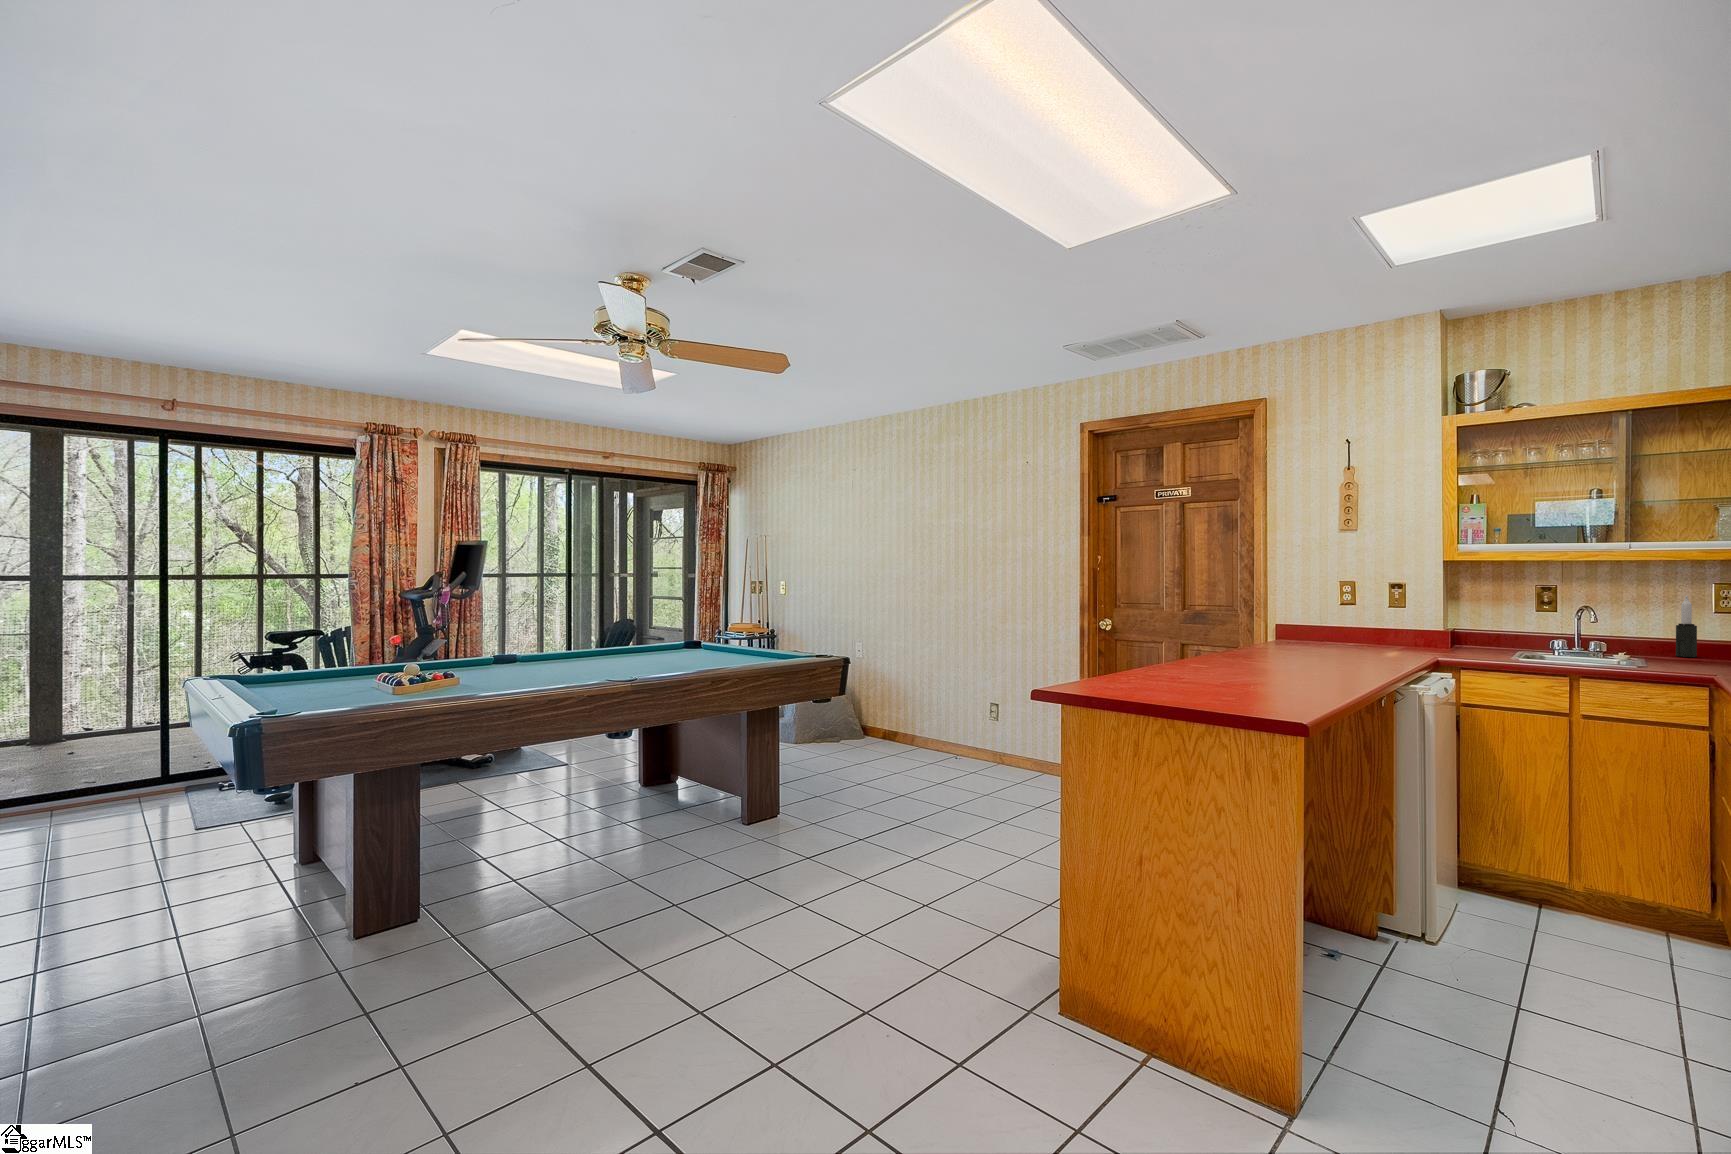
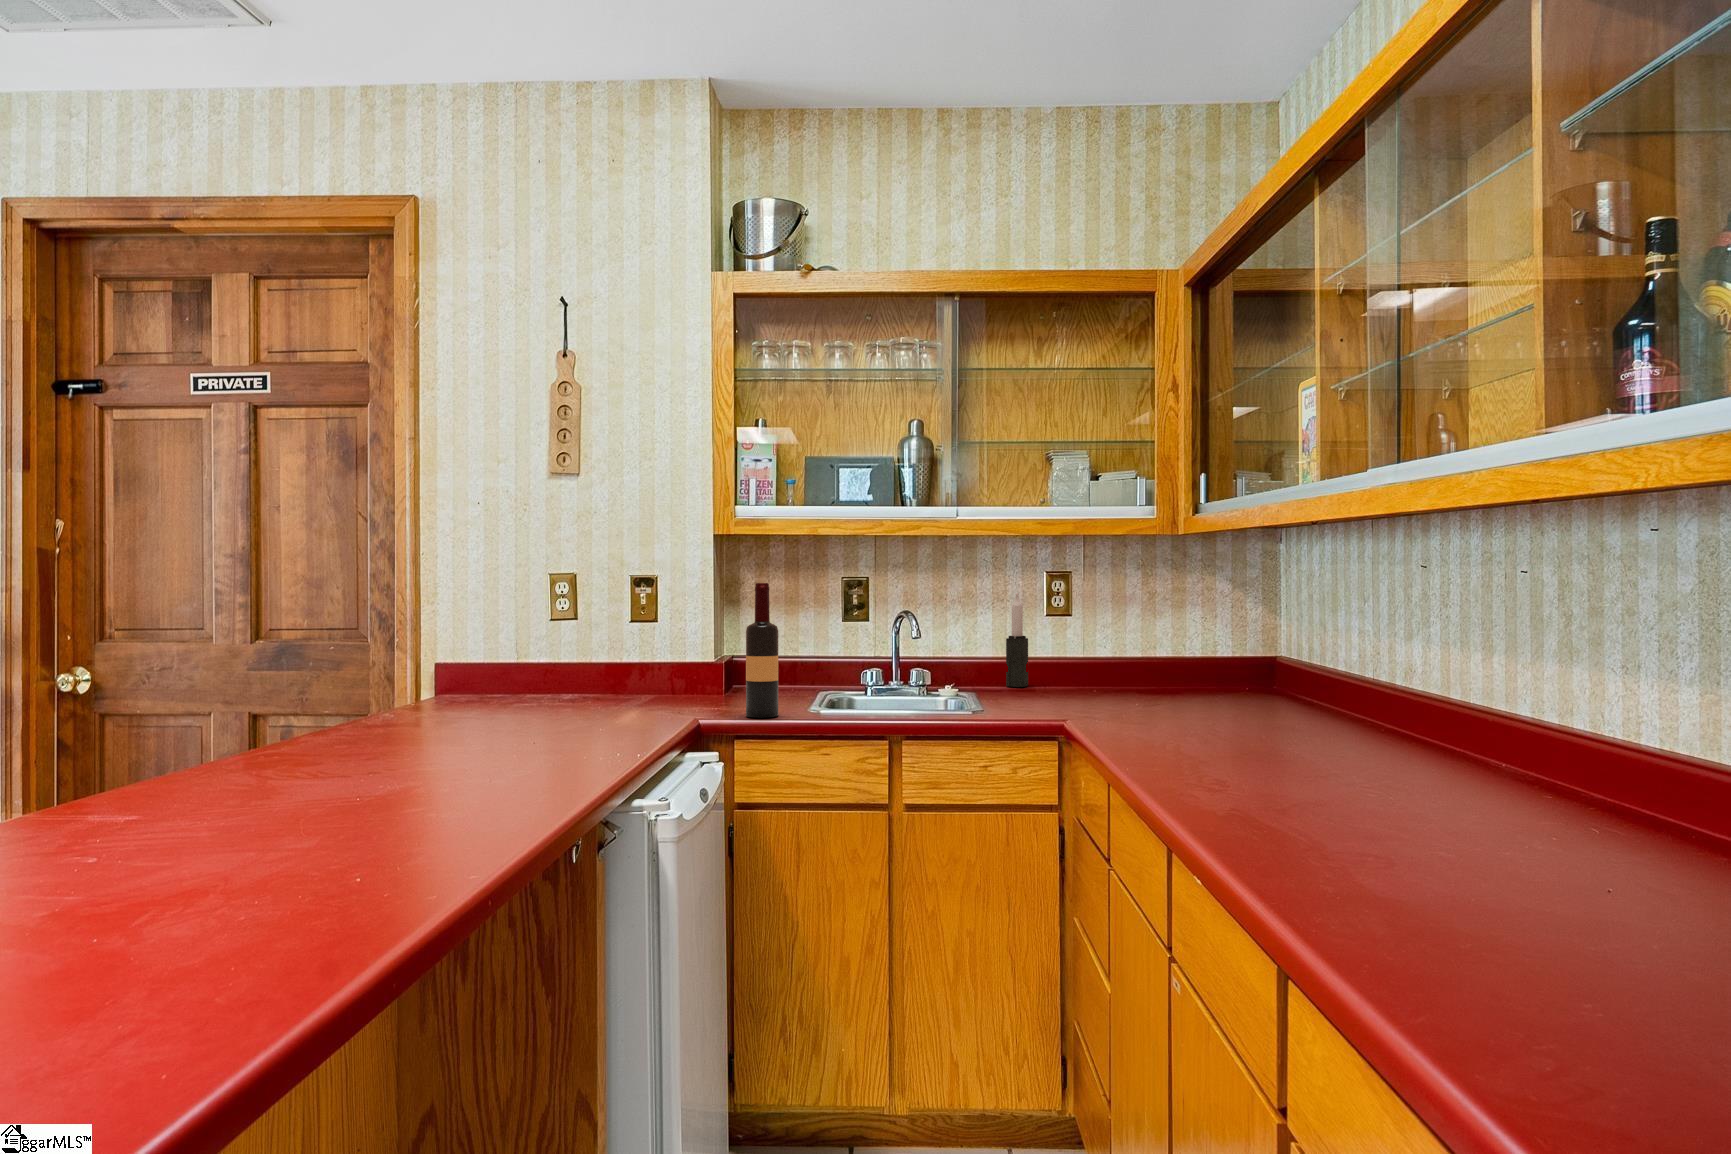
wine bottle: none [1467,588,1490,661] -> present [746,583,778,718]

